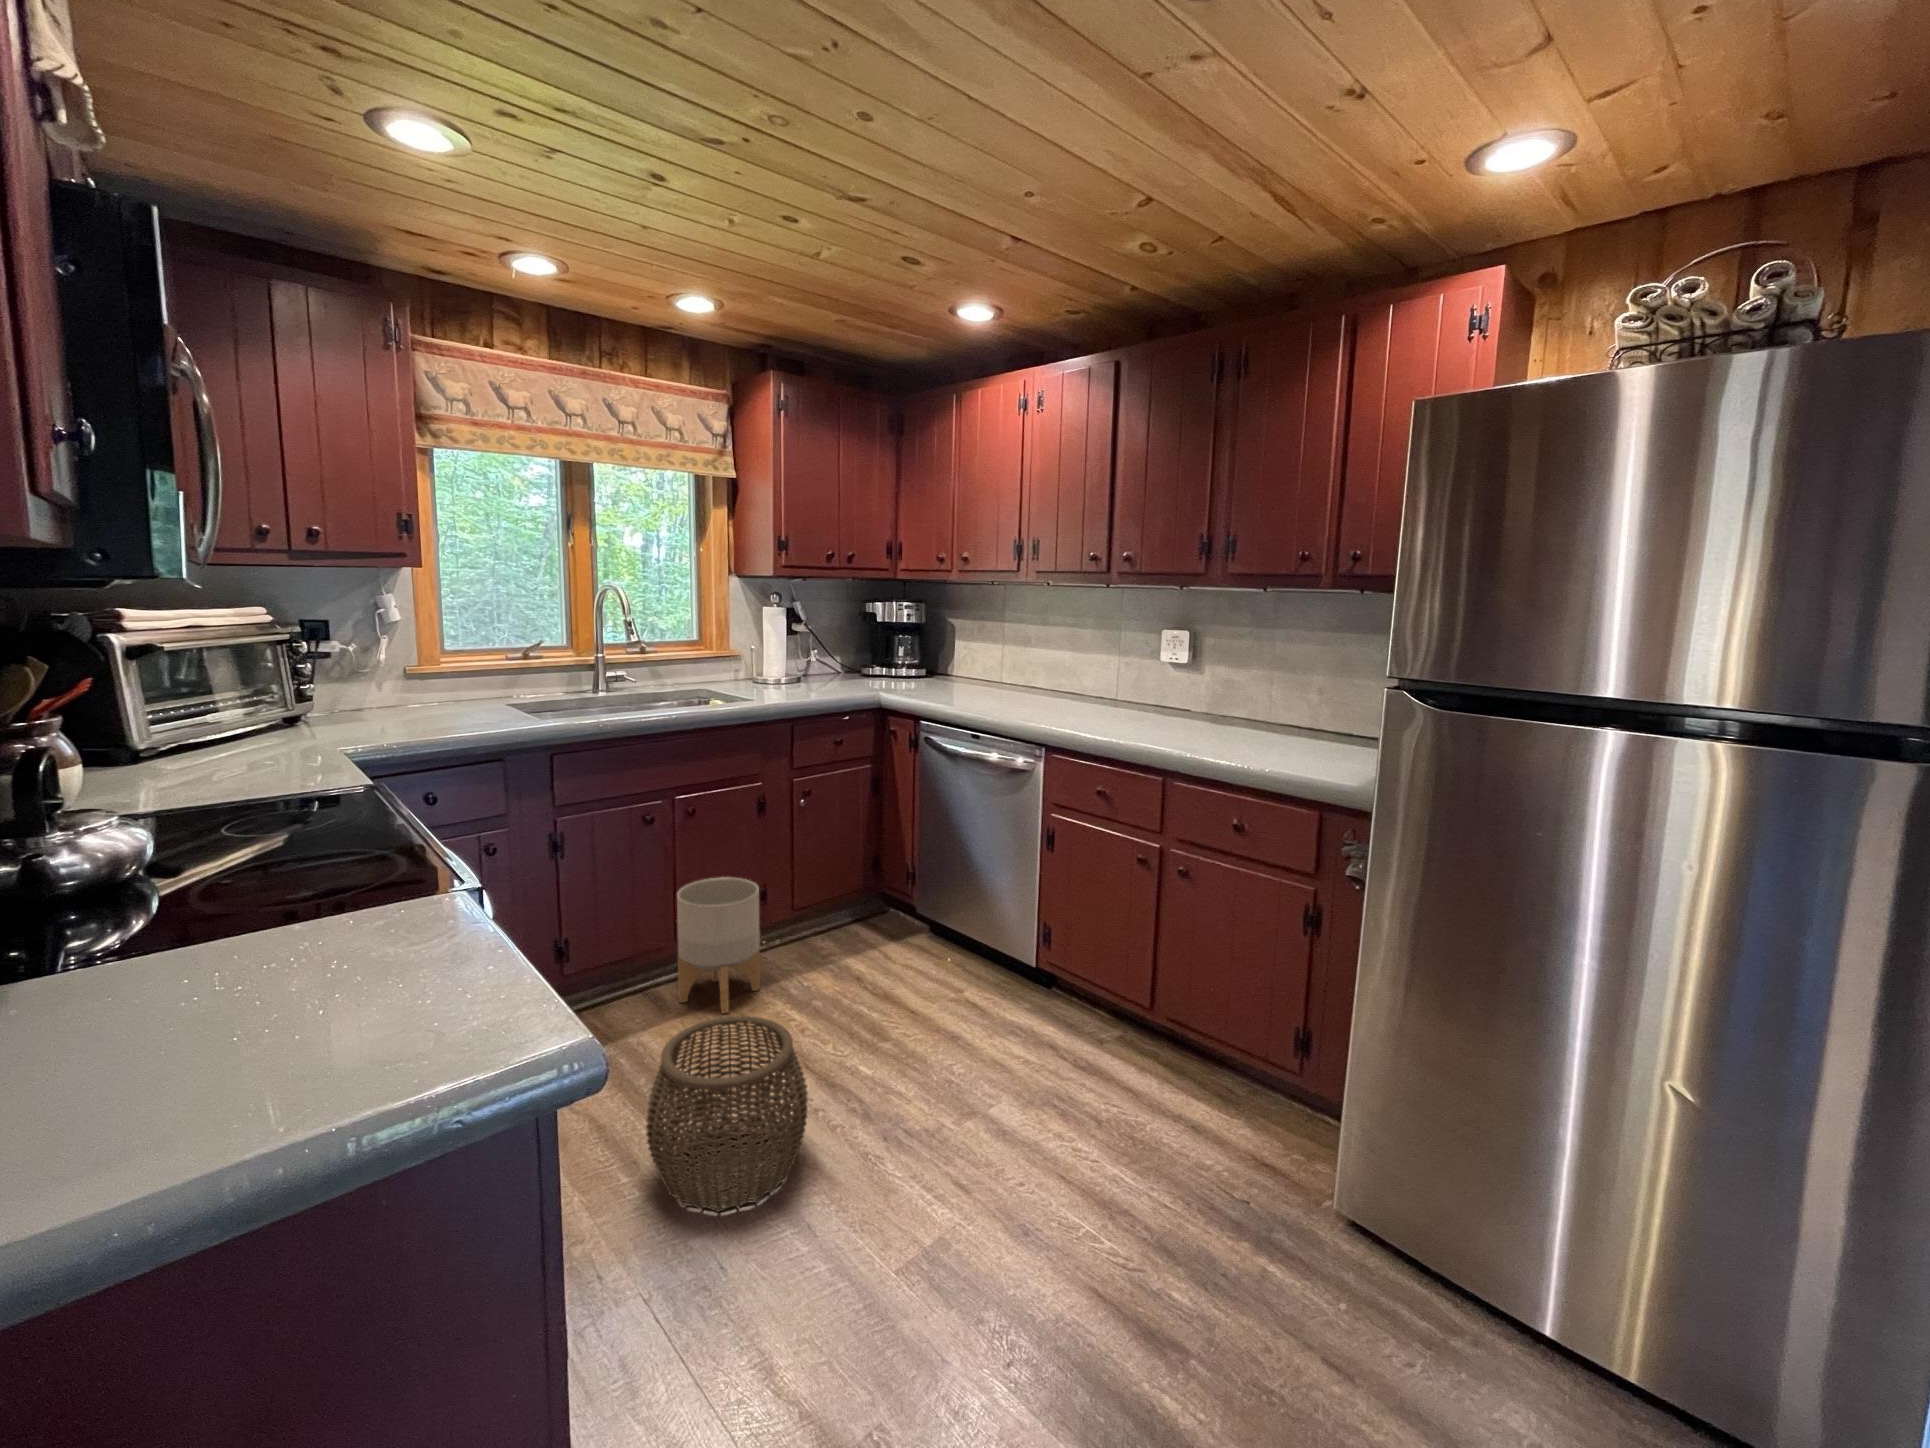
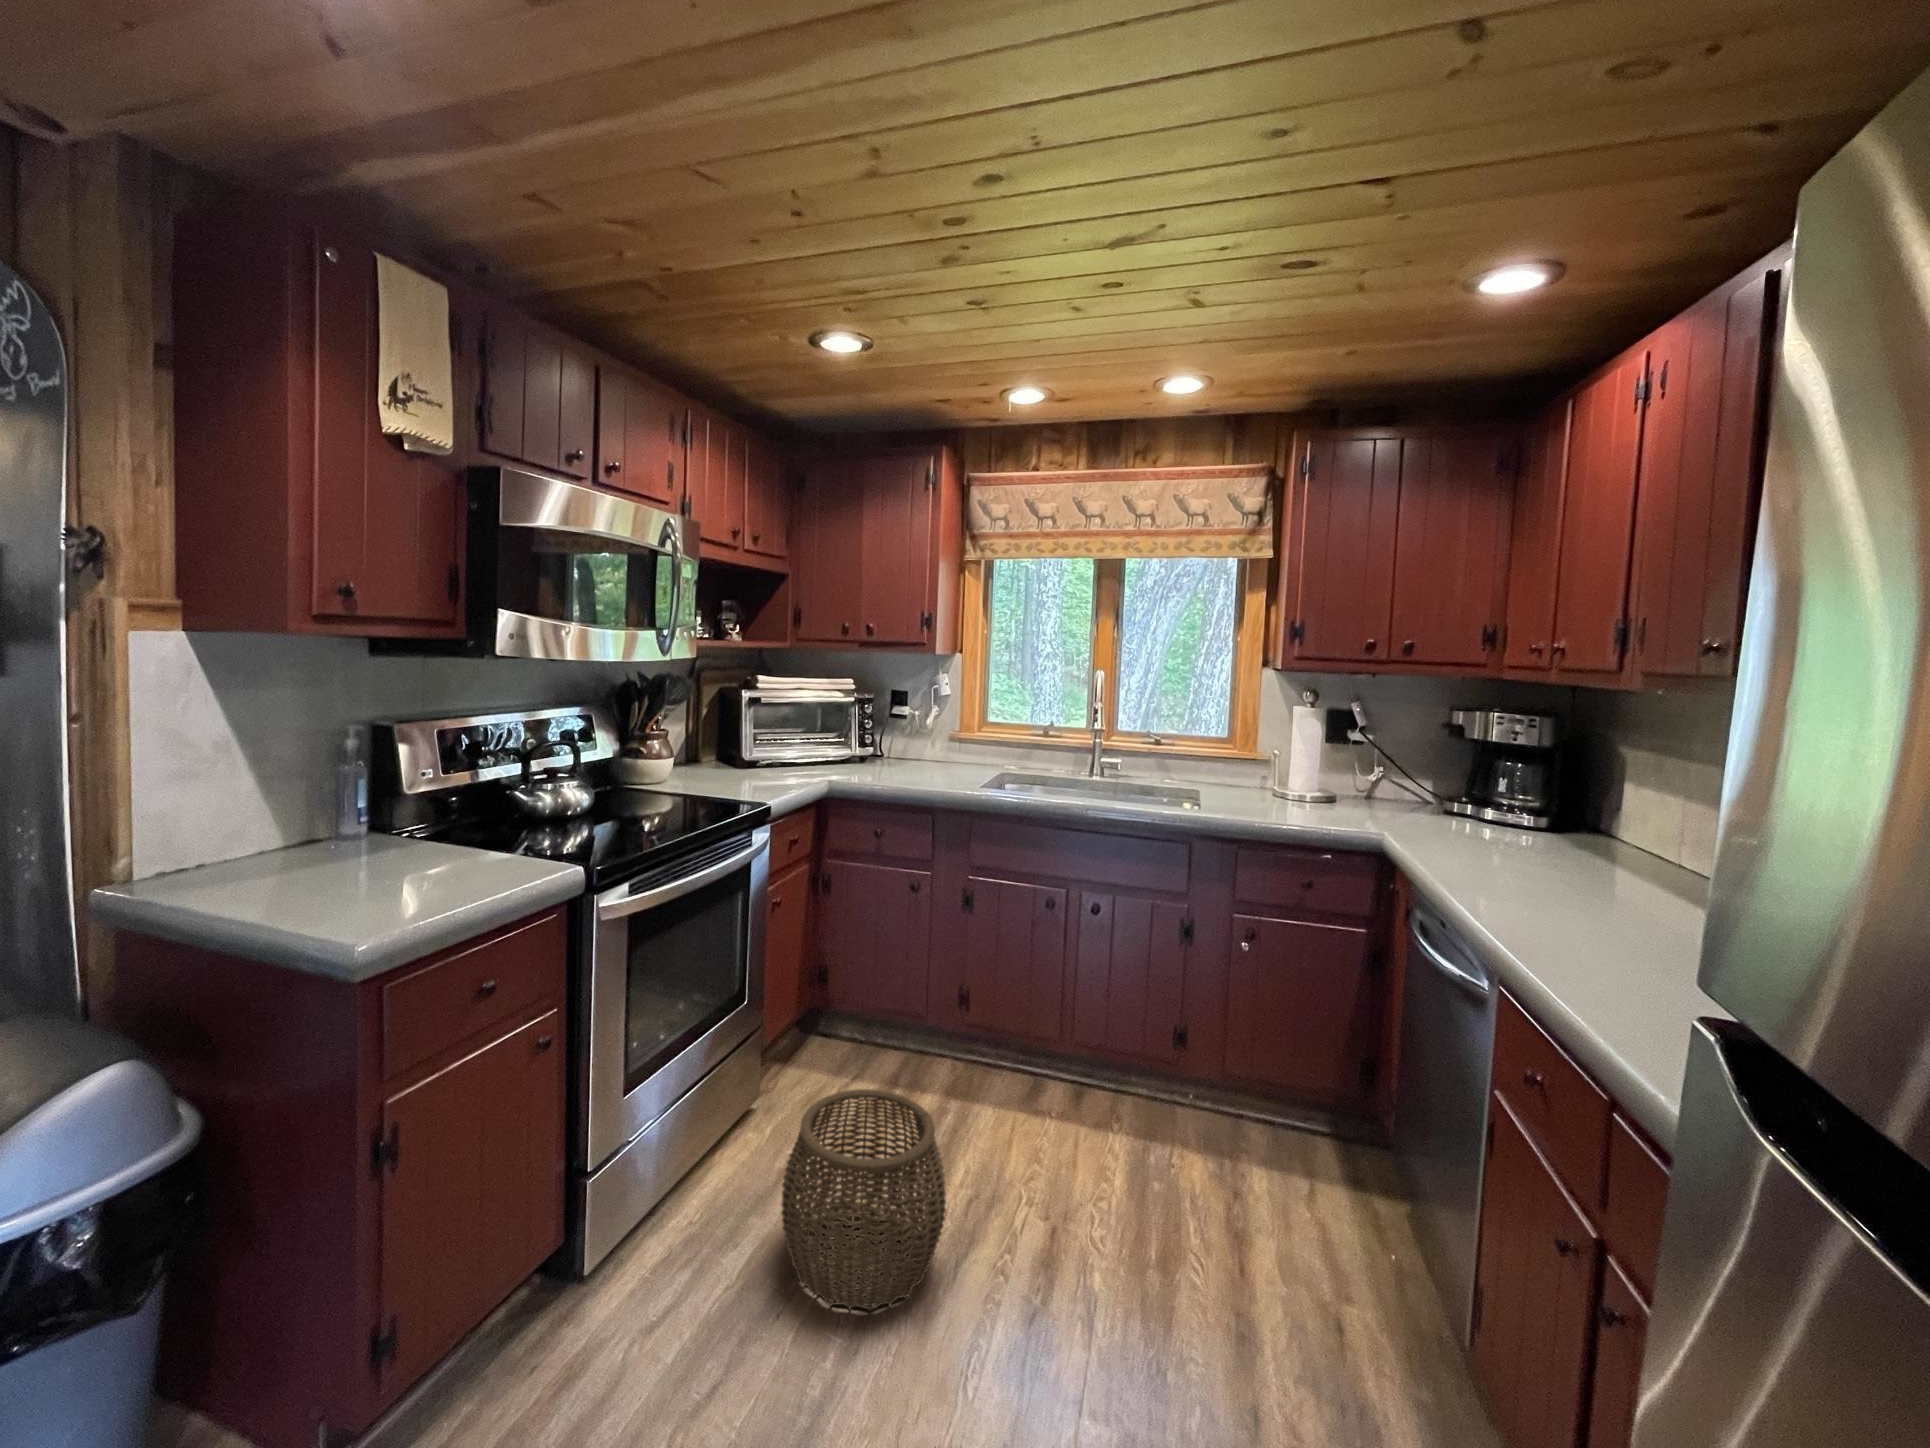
planter: present [677,877,760,1014] -> none [1040,981,1132,1137]

